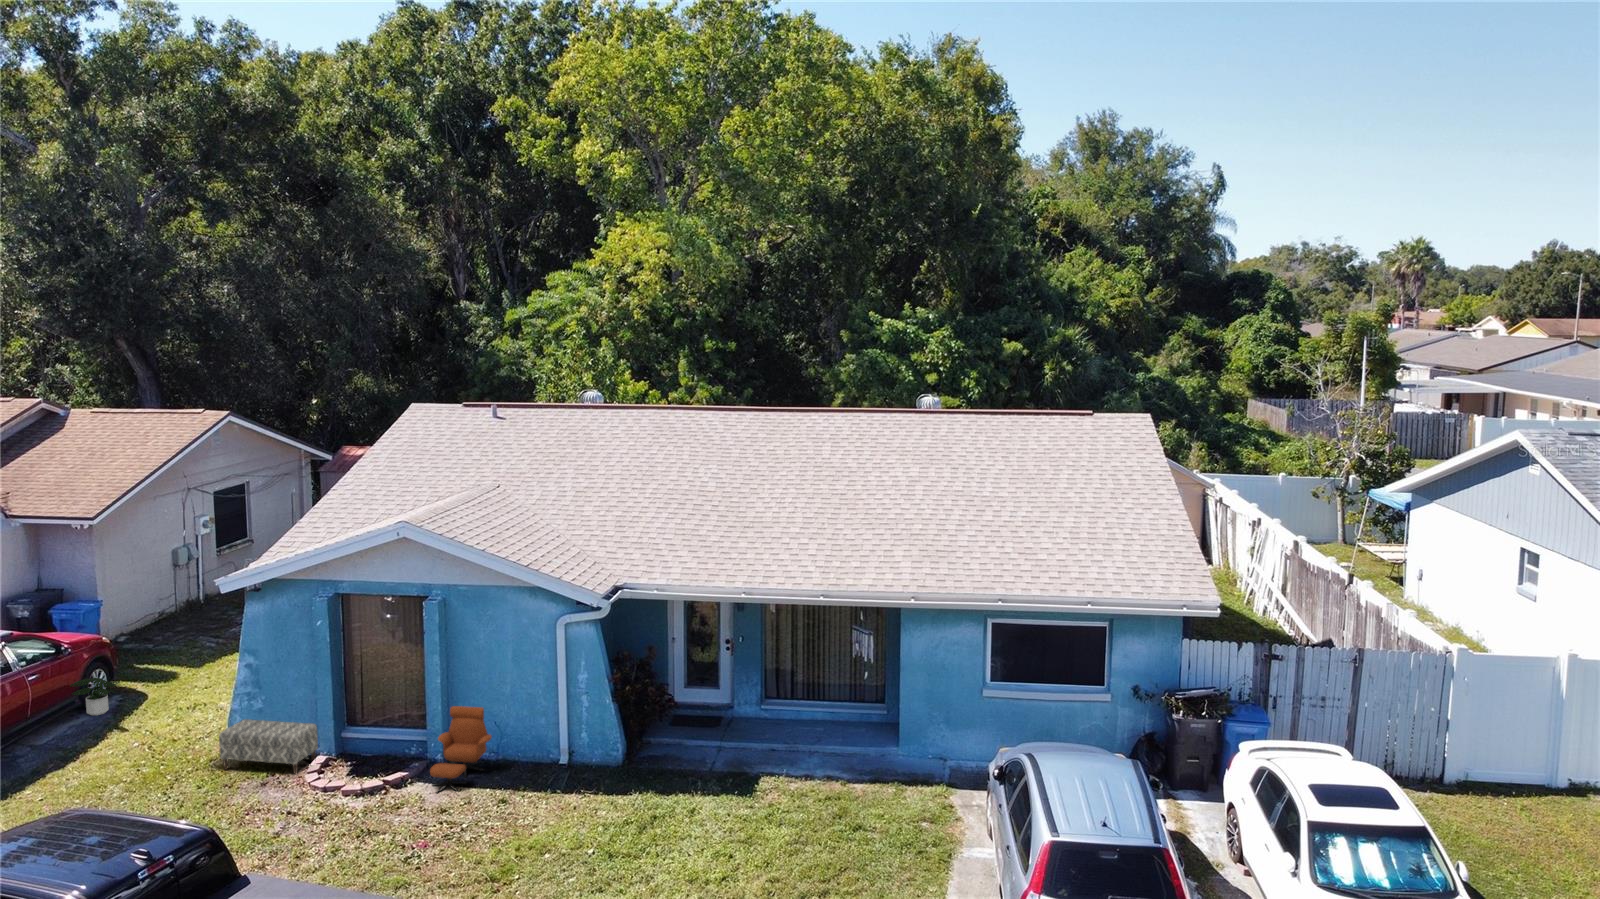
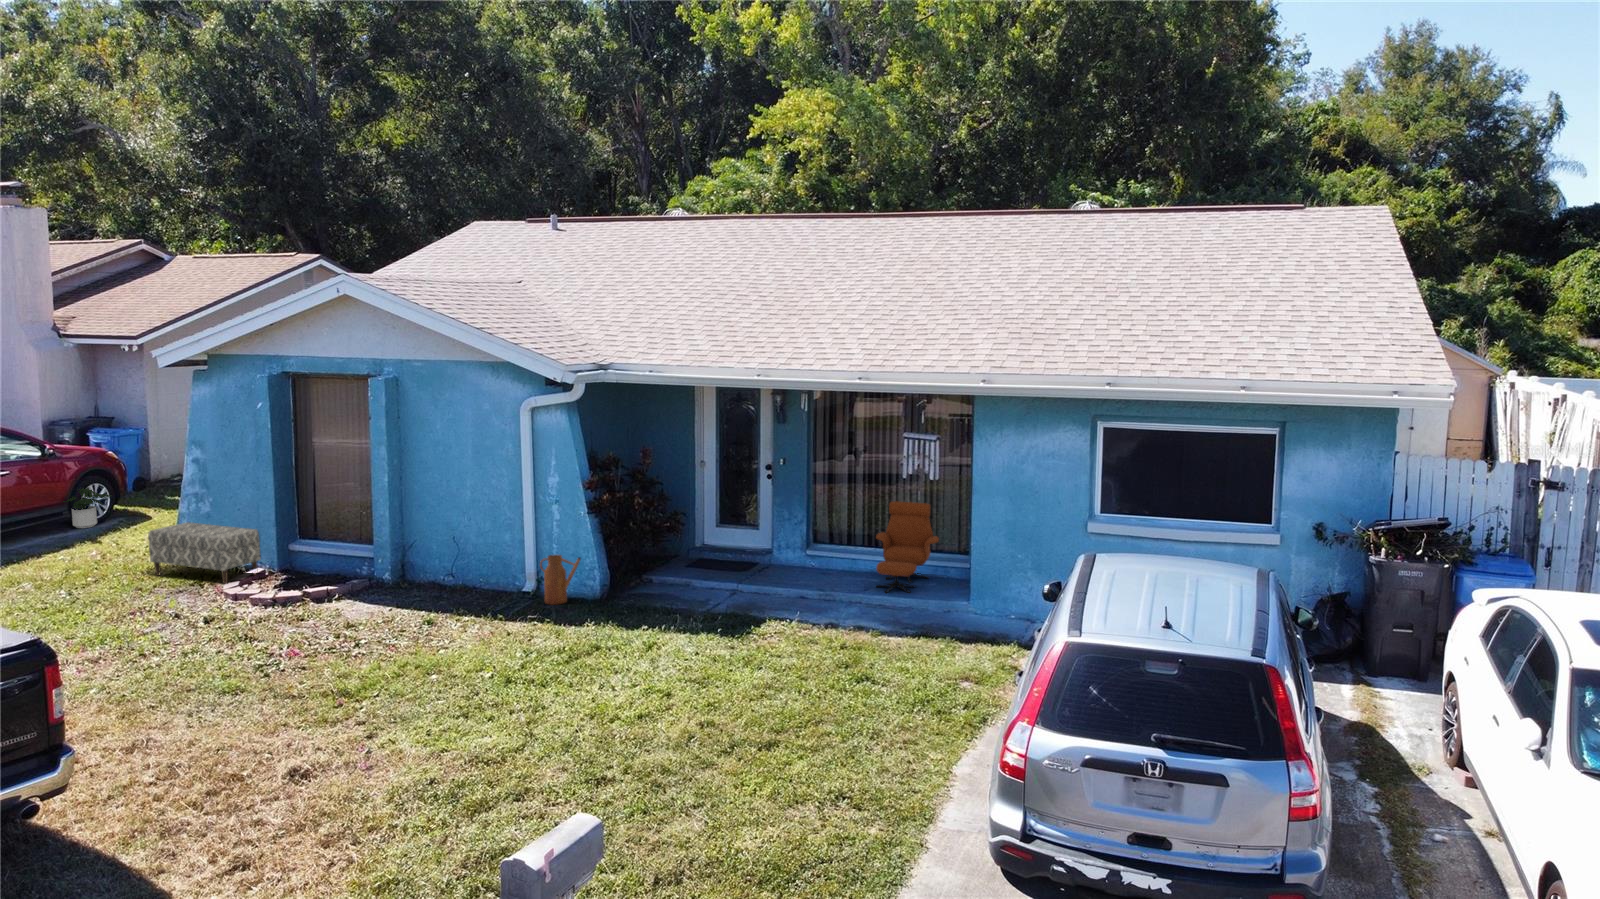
lounge chair: present [430,706,492,793] -> present [876,501,939,593]
watering can: none [576,734,612,775] -> present [540,555,581,605]

